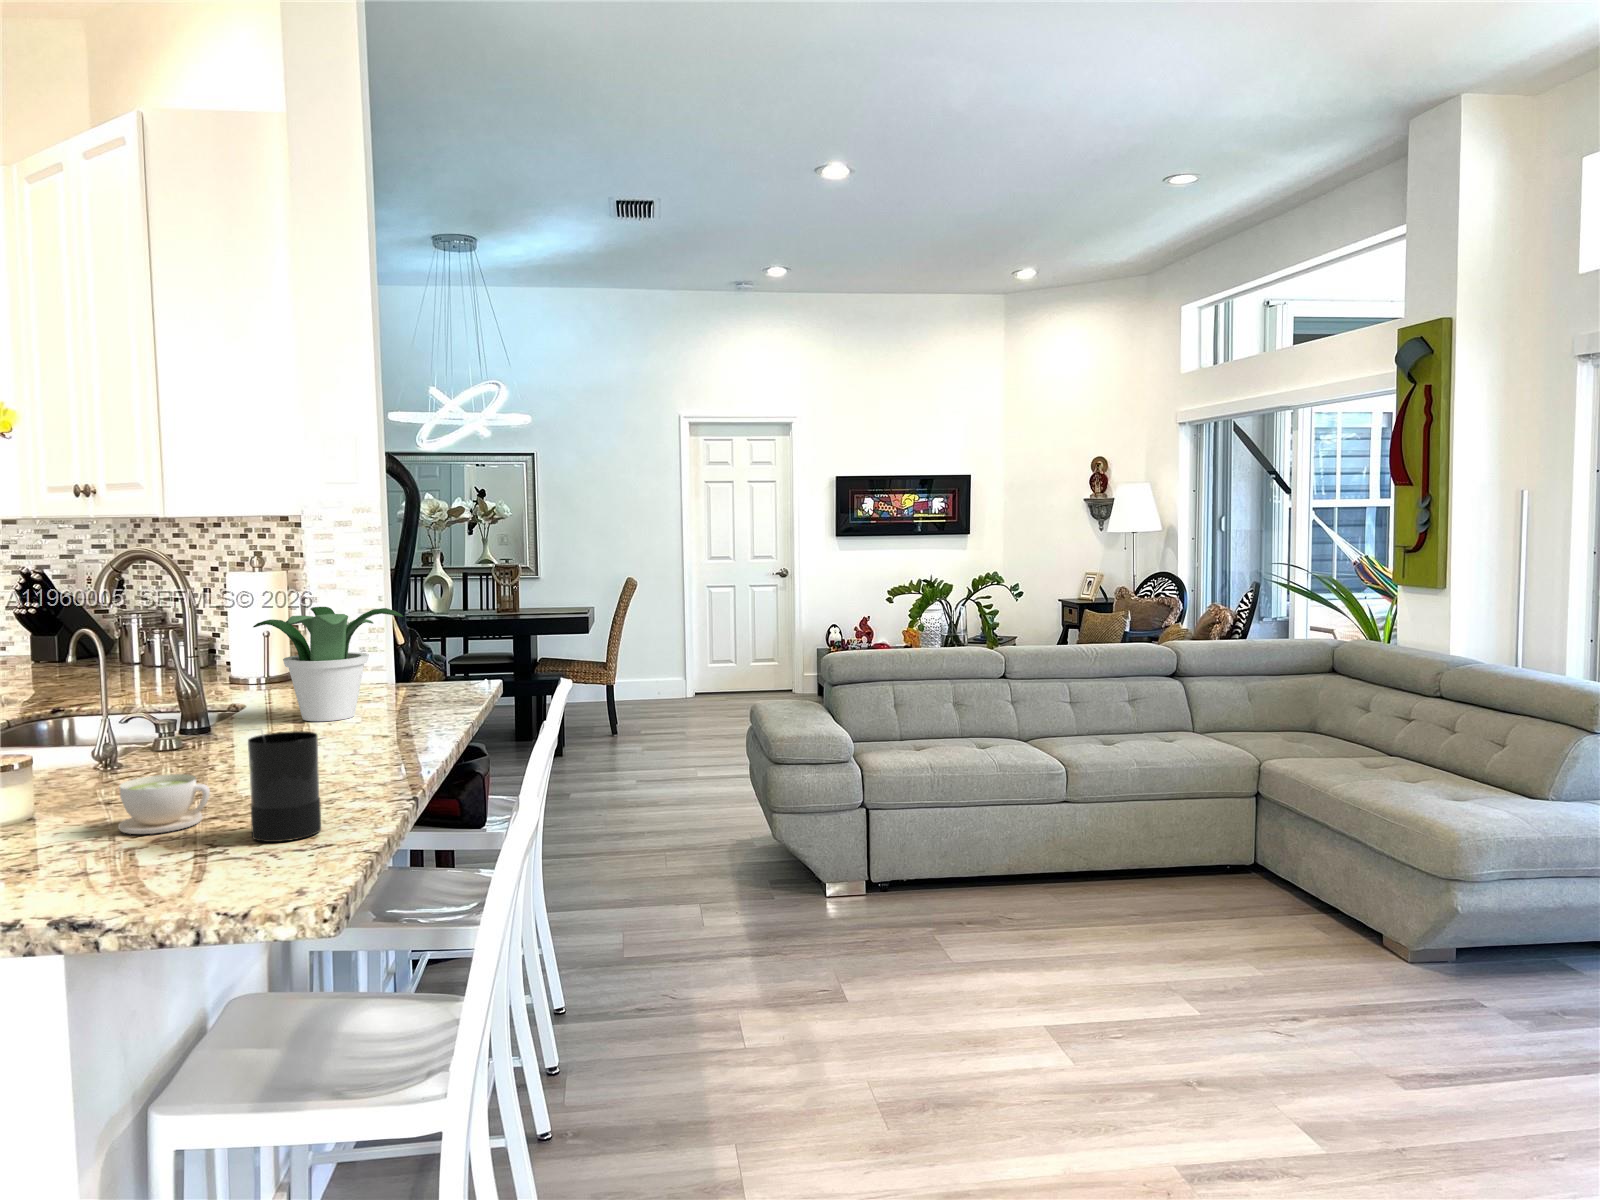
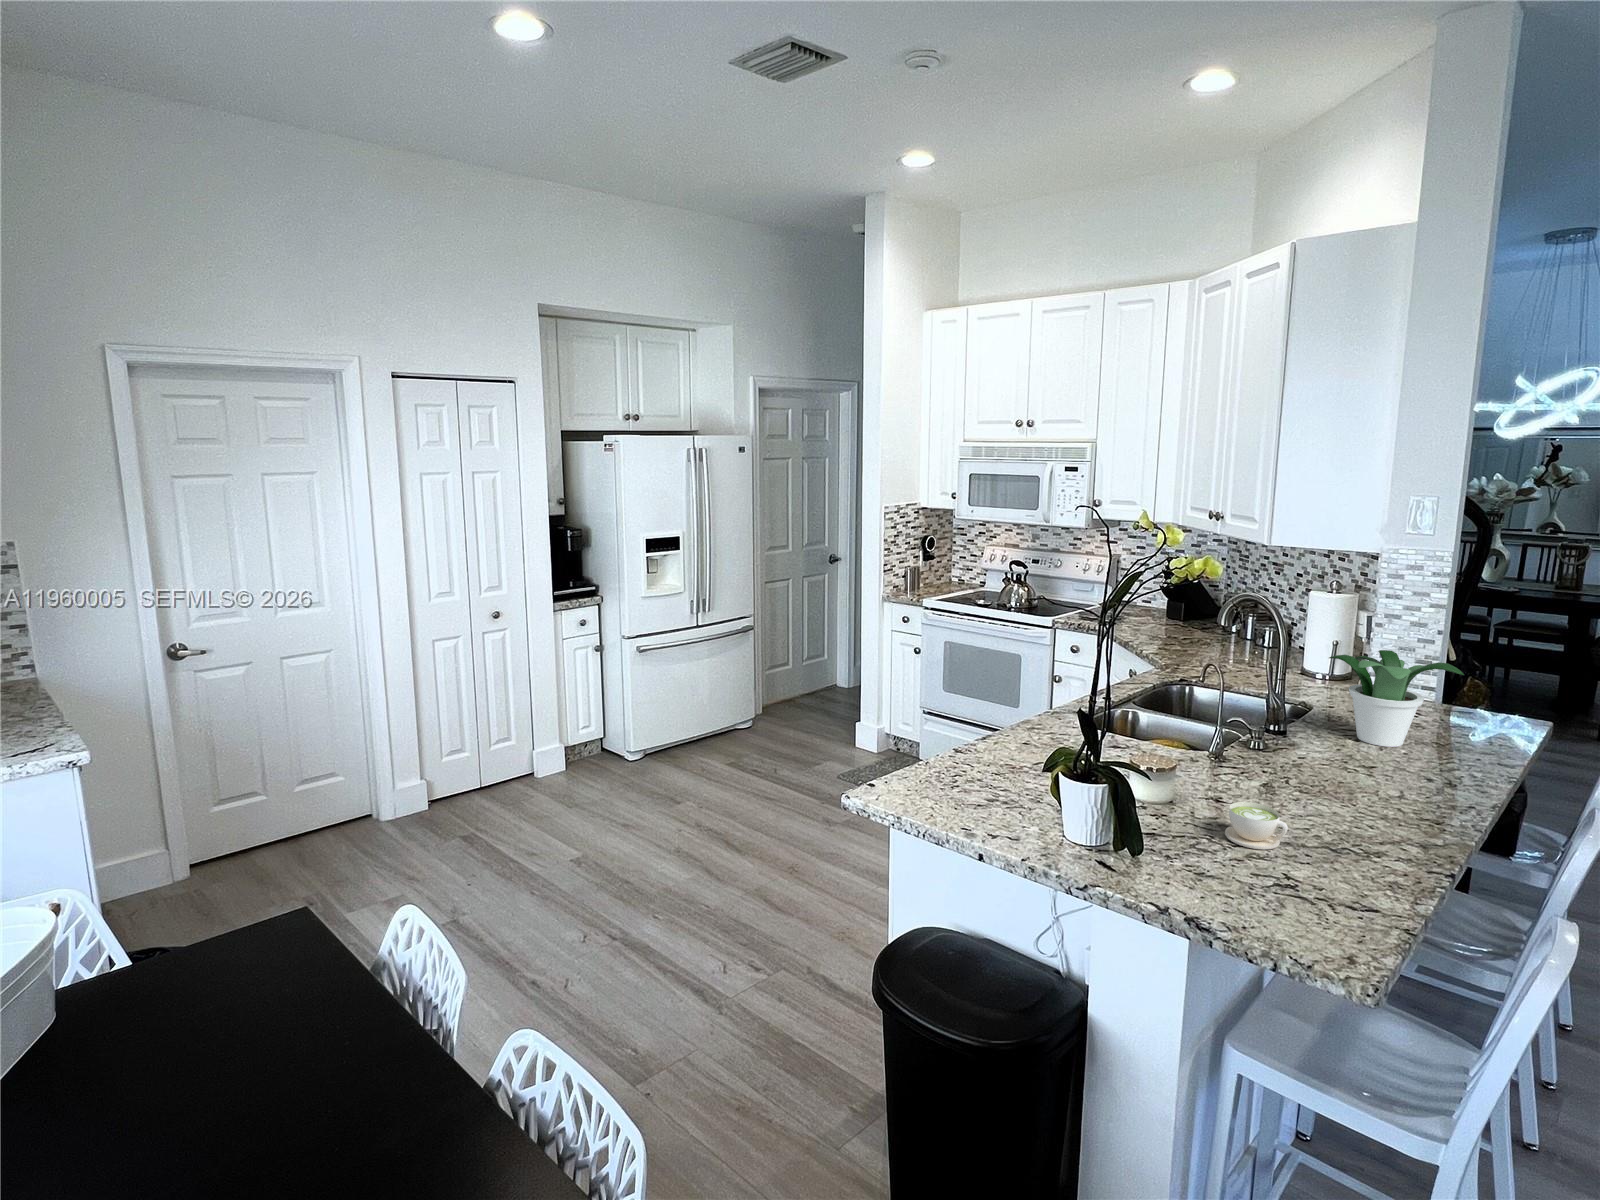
candle: present [248,730,321,842] -> none [1315,806,1376,898]

